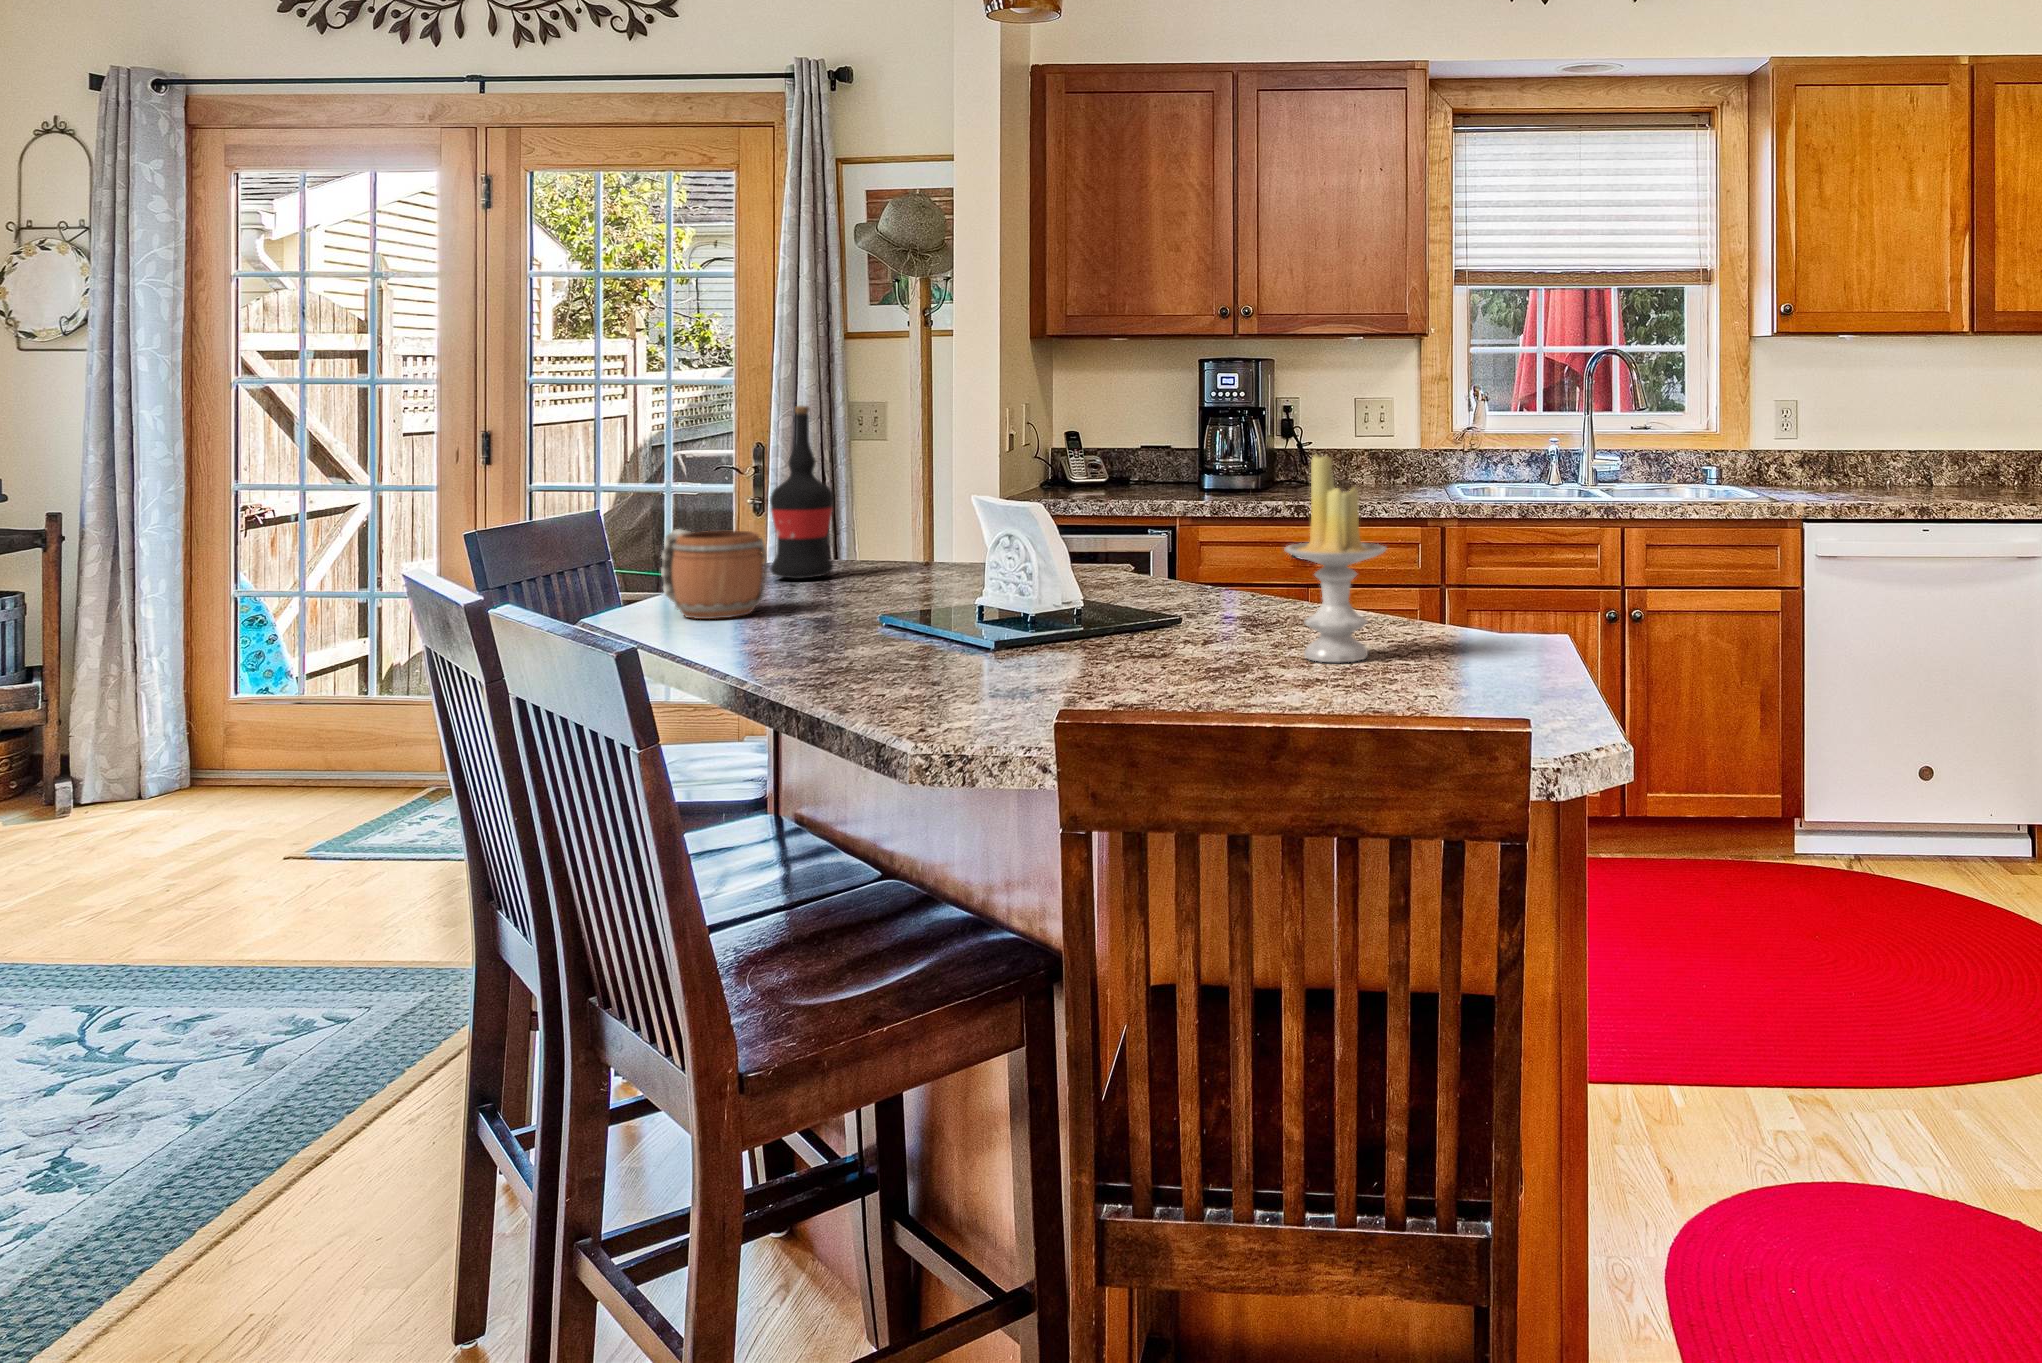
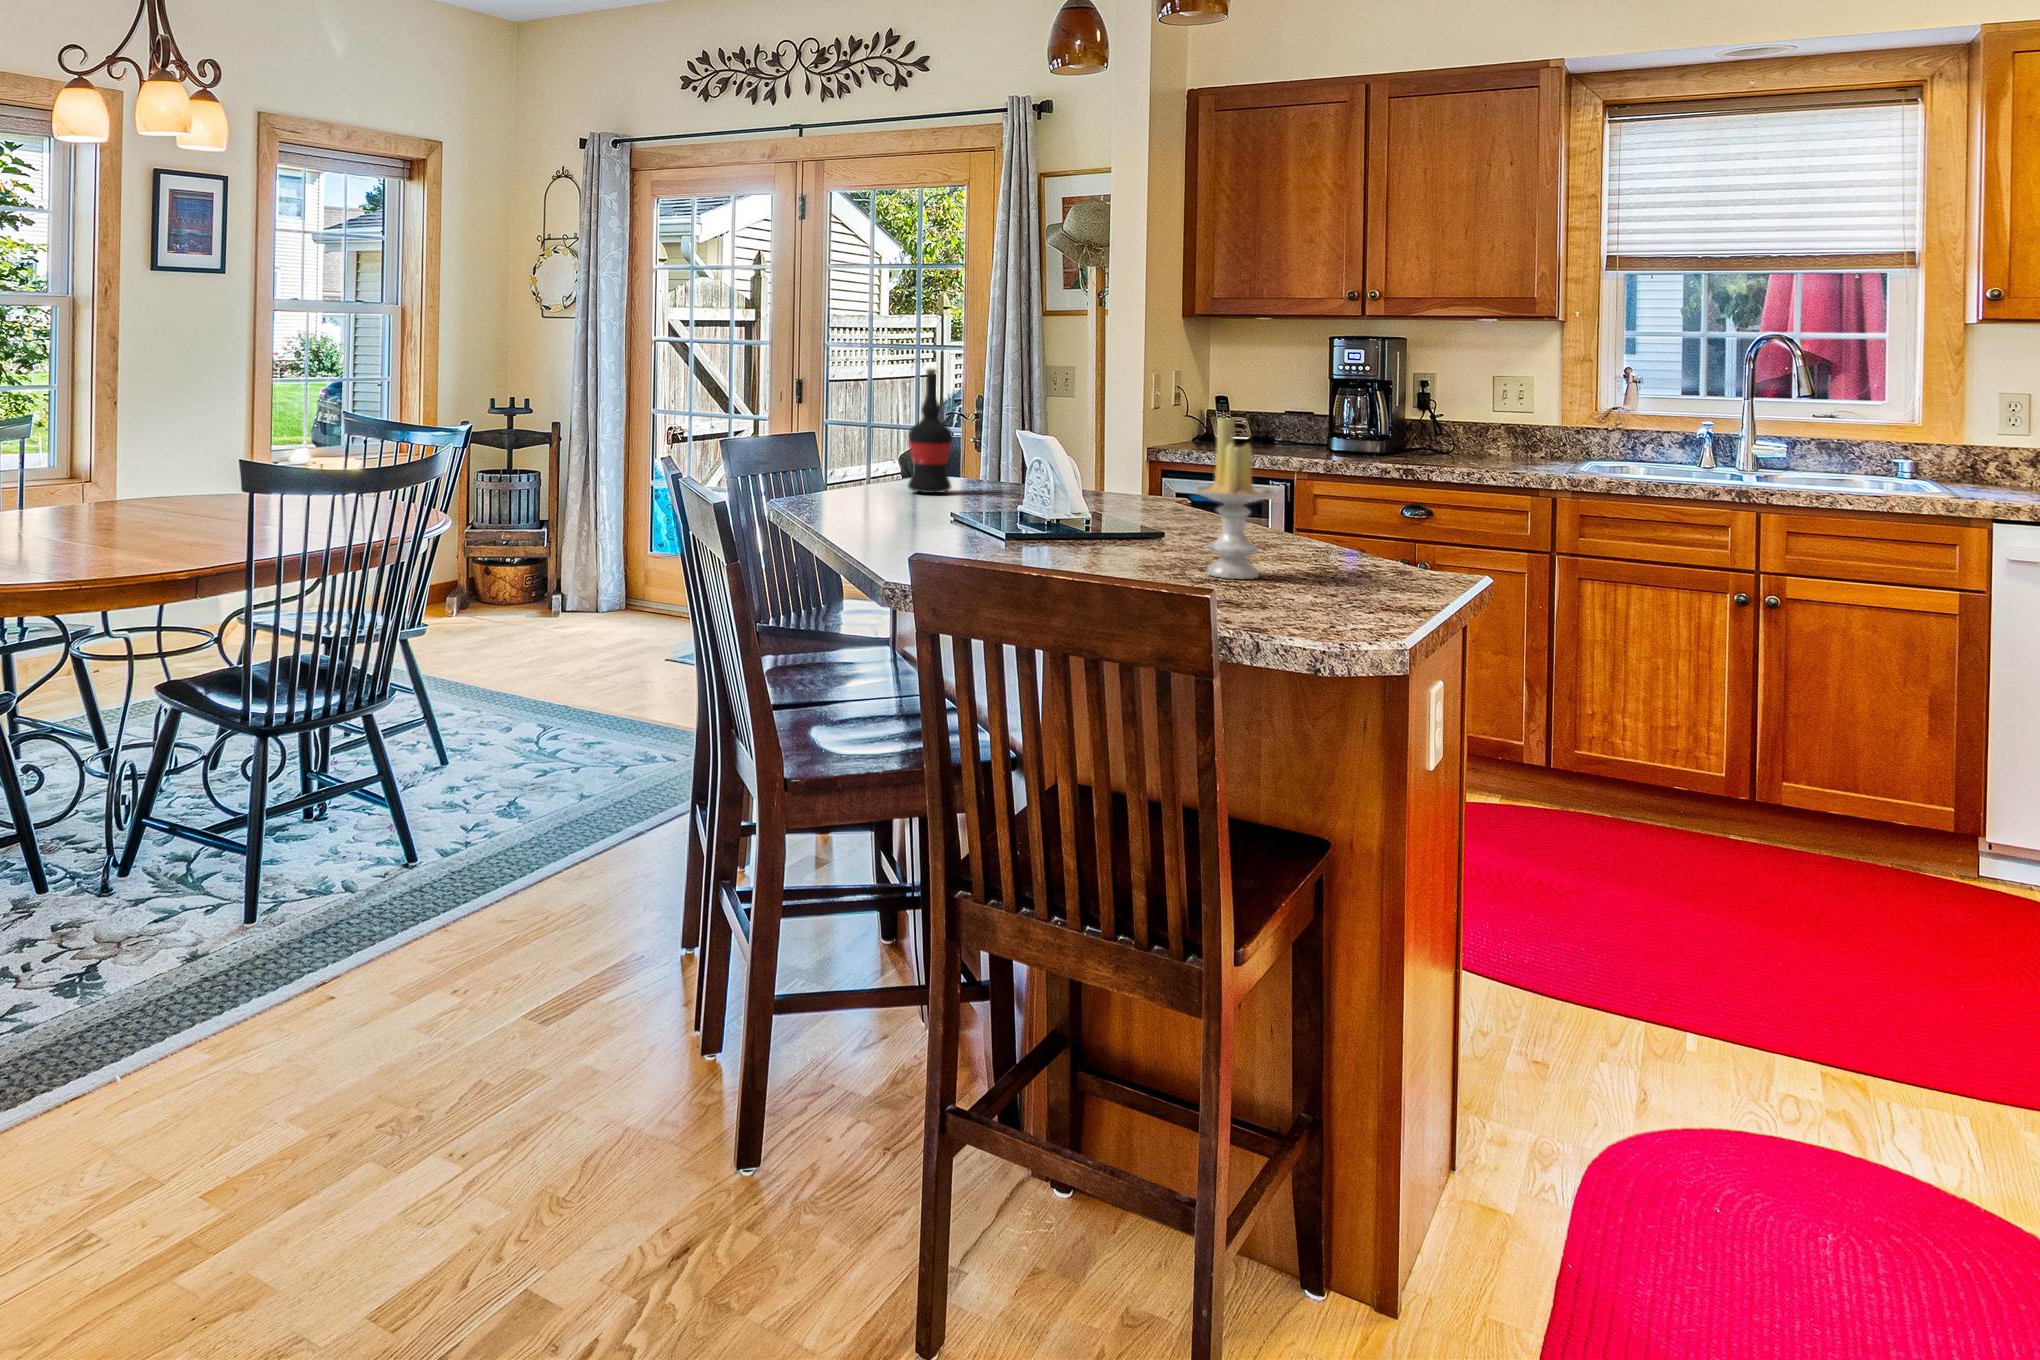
mug: present [661,529,767,619] -> none [820,450,882,512]

